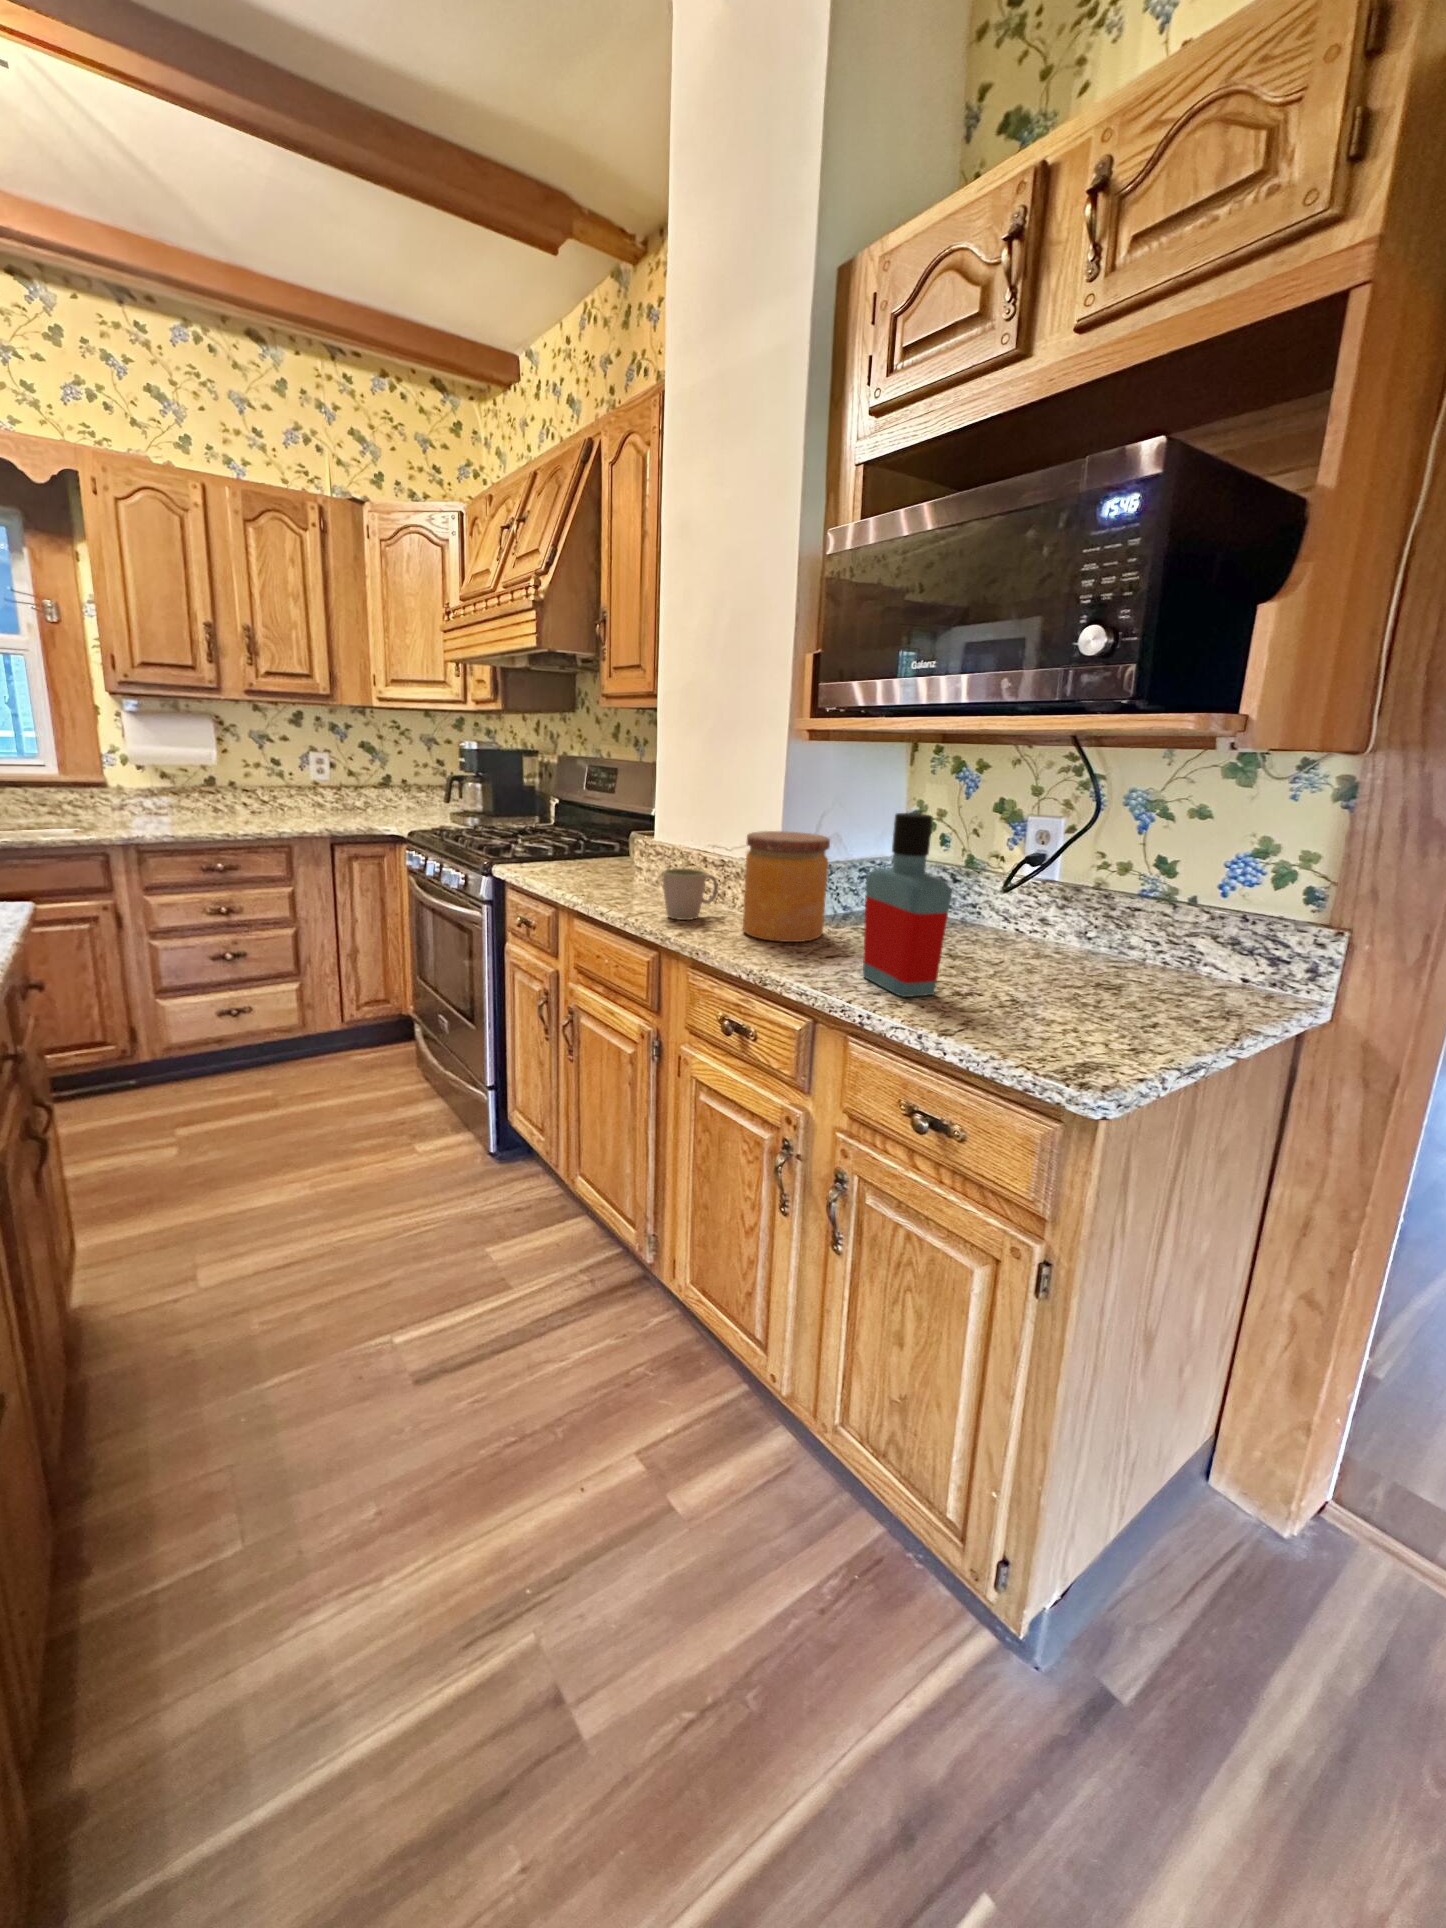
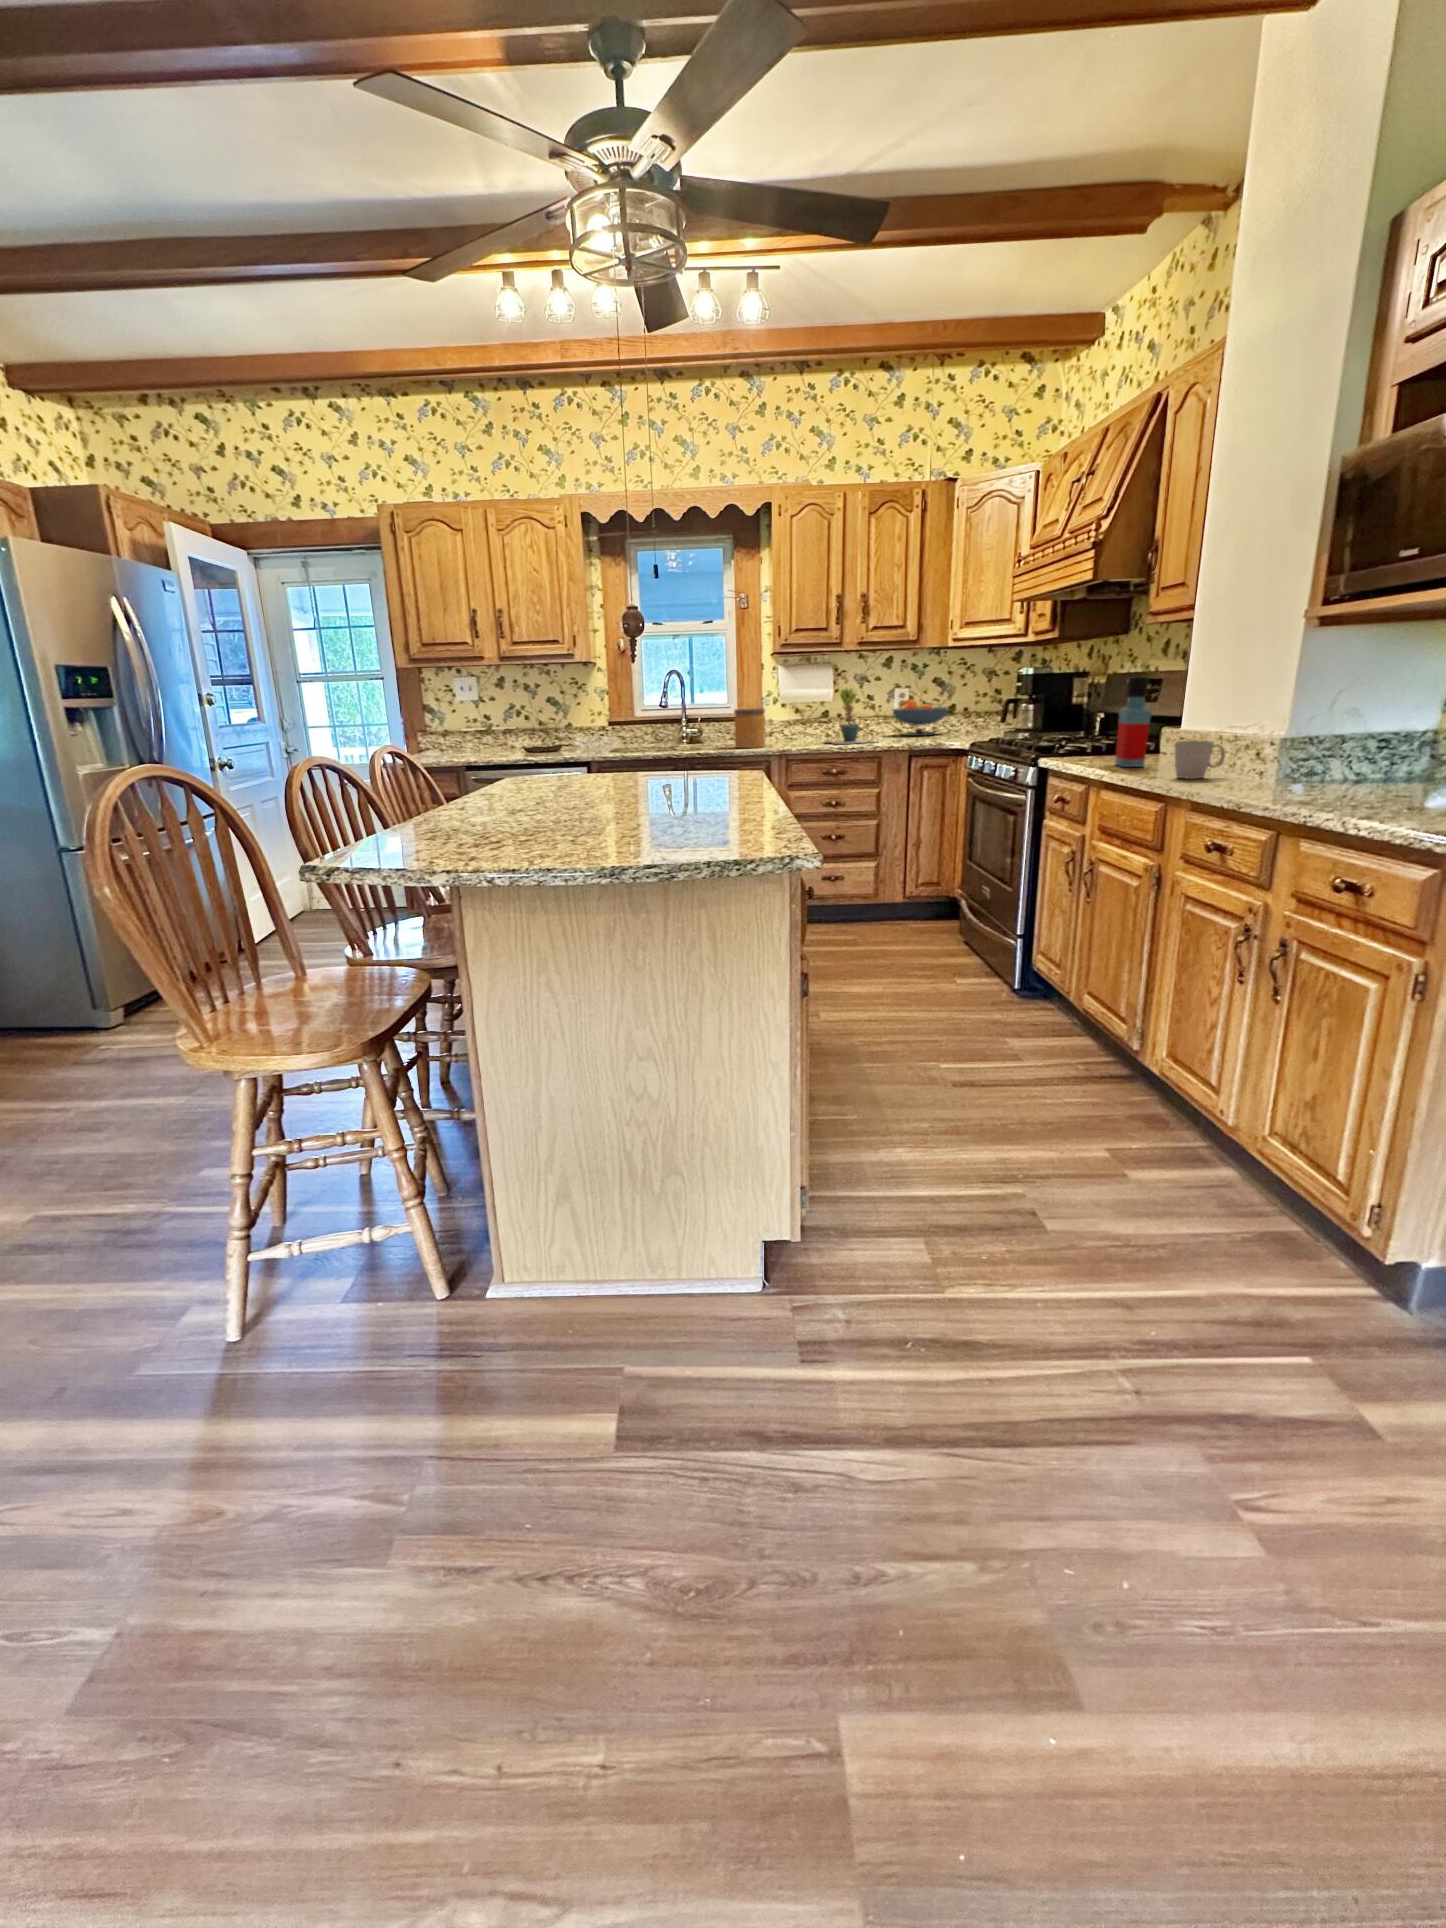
potted plant: none [196,749,289,829] -> present [828,688,868,744]
fruit bowl: none [306,767,382,814] -> present [893,699,948,736]
bottle: present [863,813,952,997] -> present [1115,677,1151,767]
jar: present [743,831,830,942] -> present [734,708,765,748]

